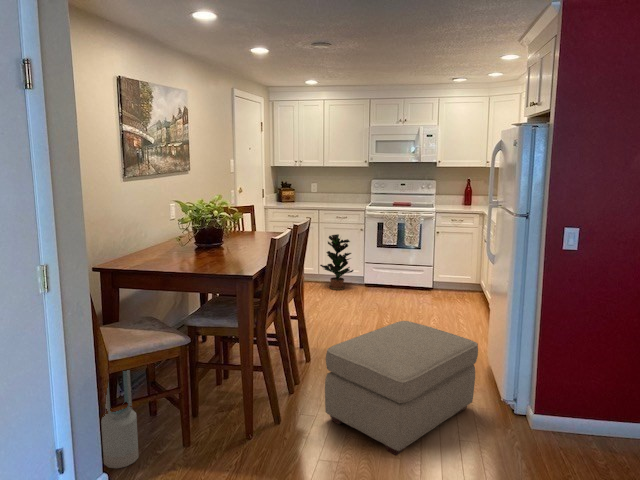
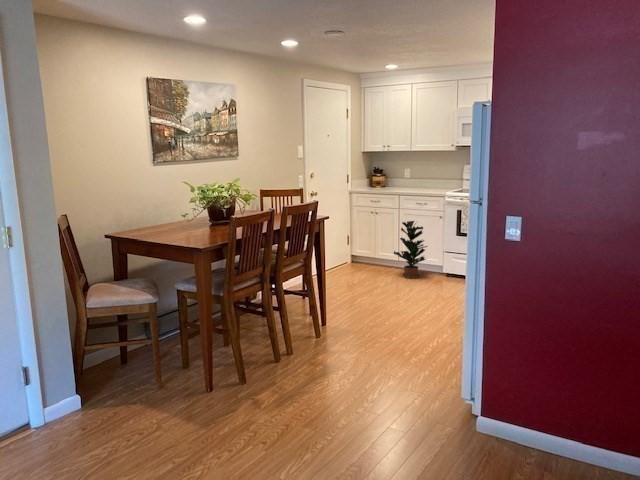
ottoman: present [325,321,478,456] -> none [279,305,435,427]
air purifier: present [101,370,139,468] -> none [87,293,122,395]

